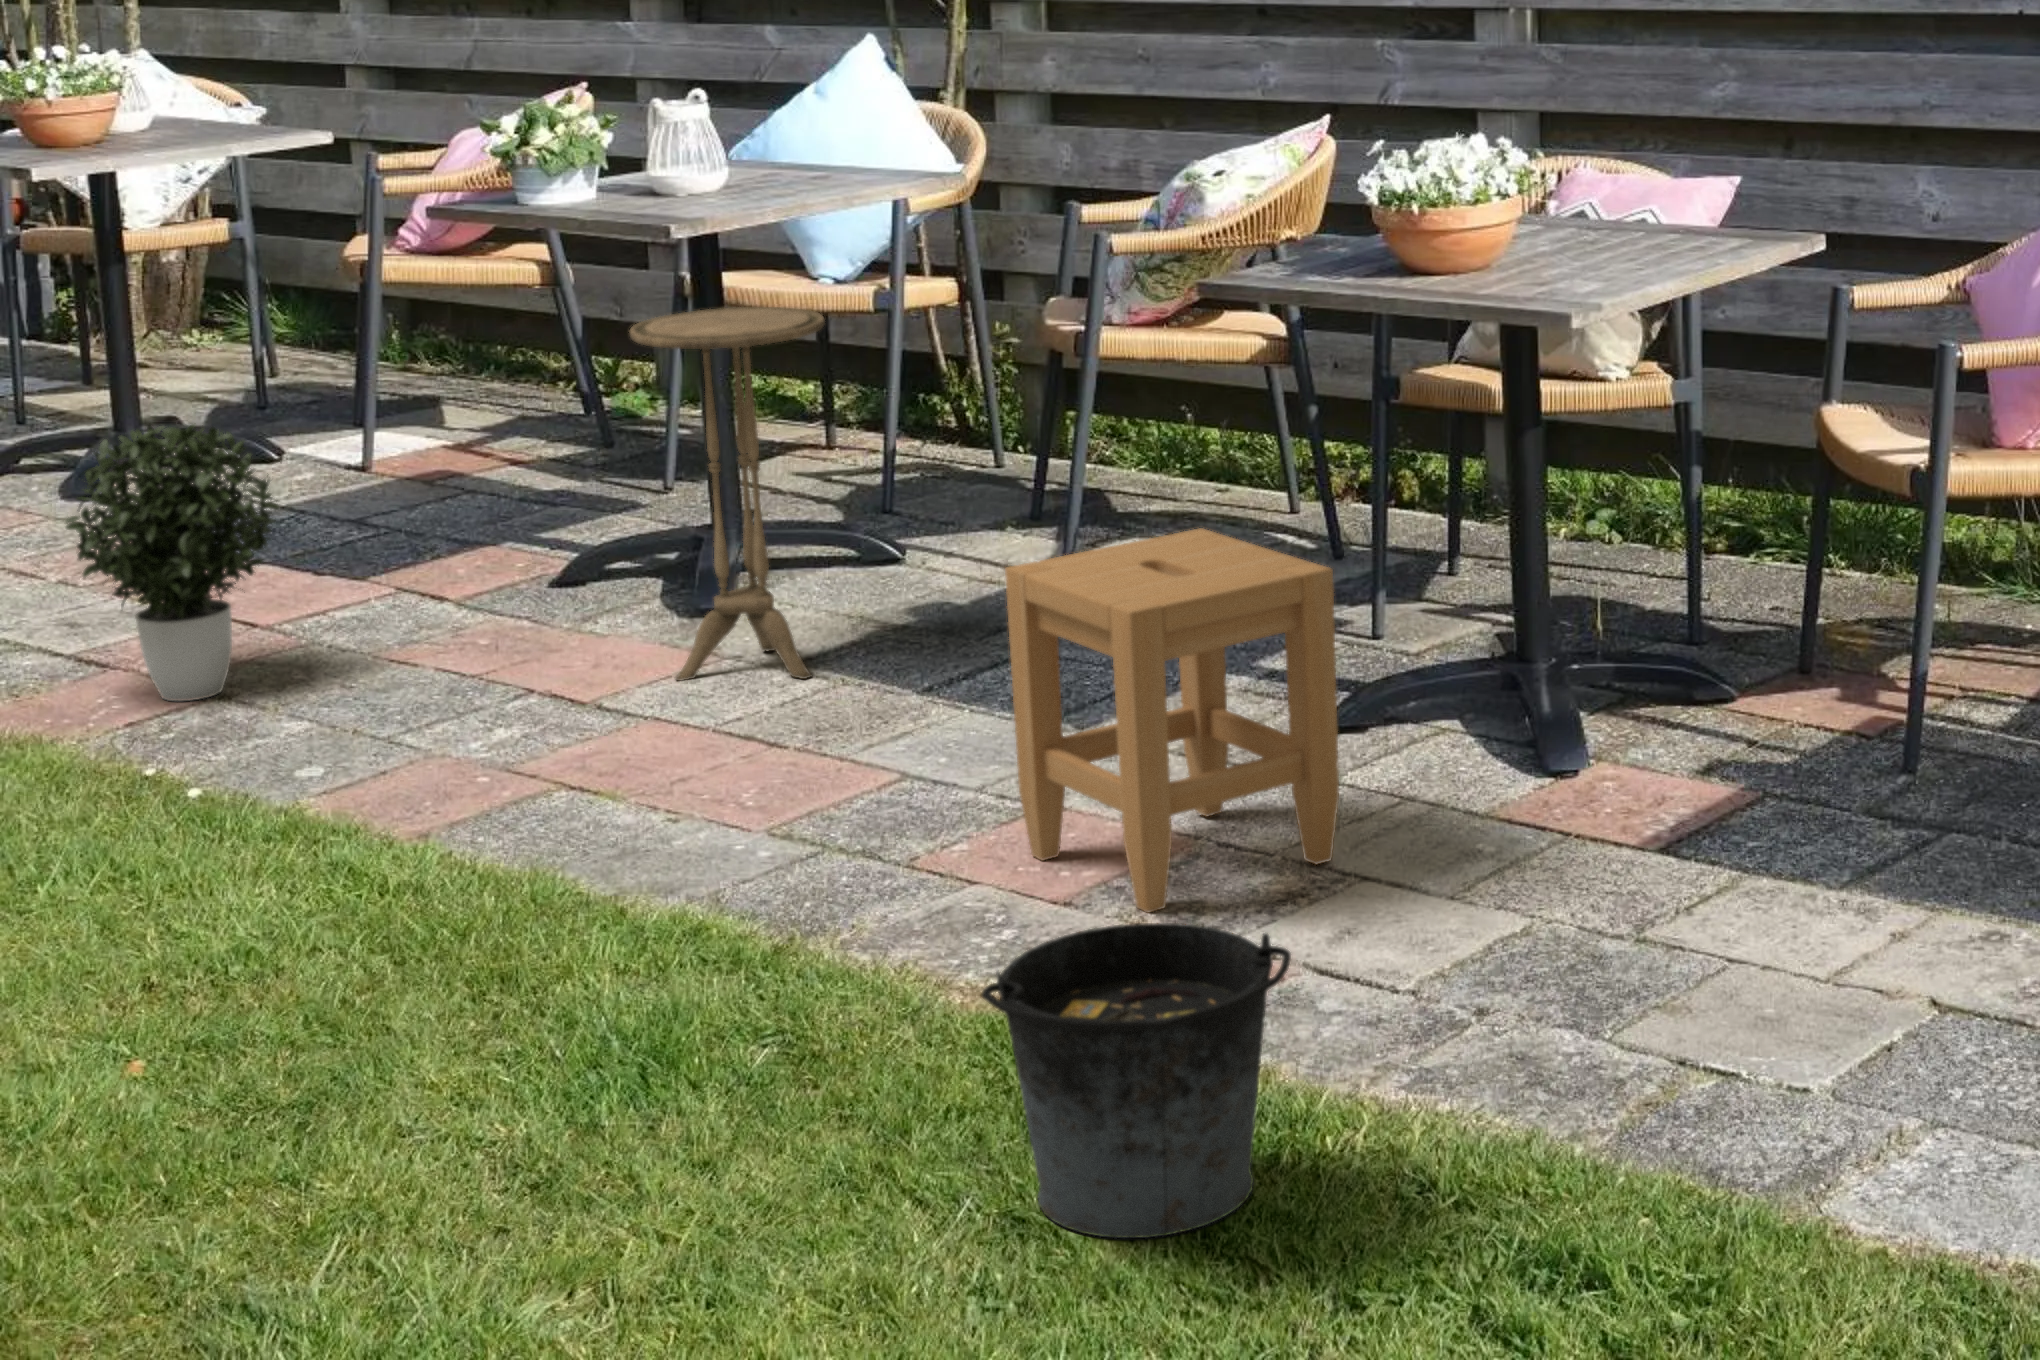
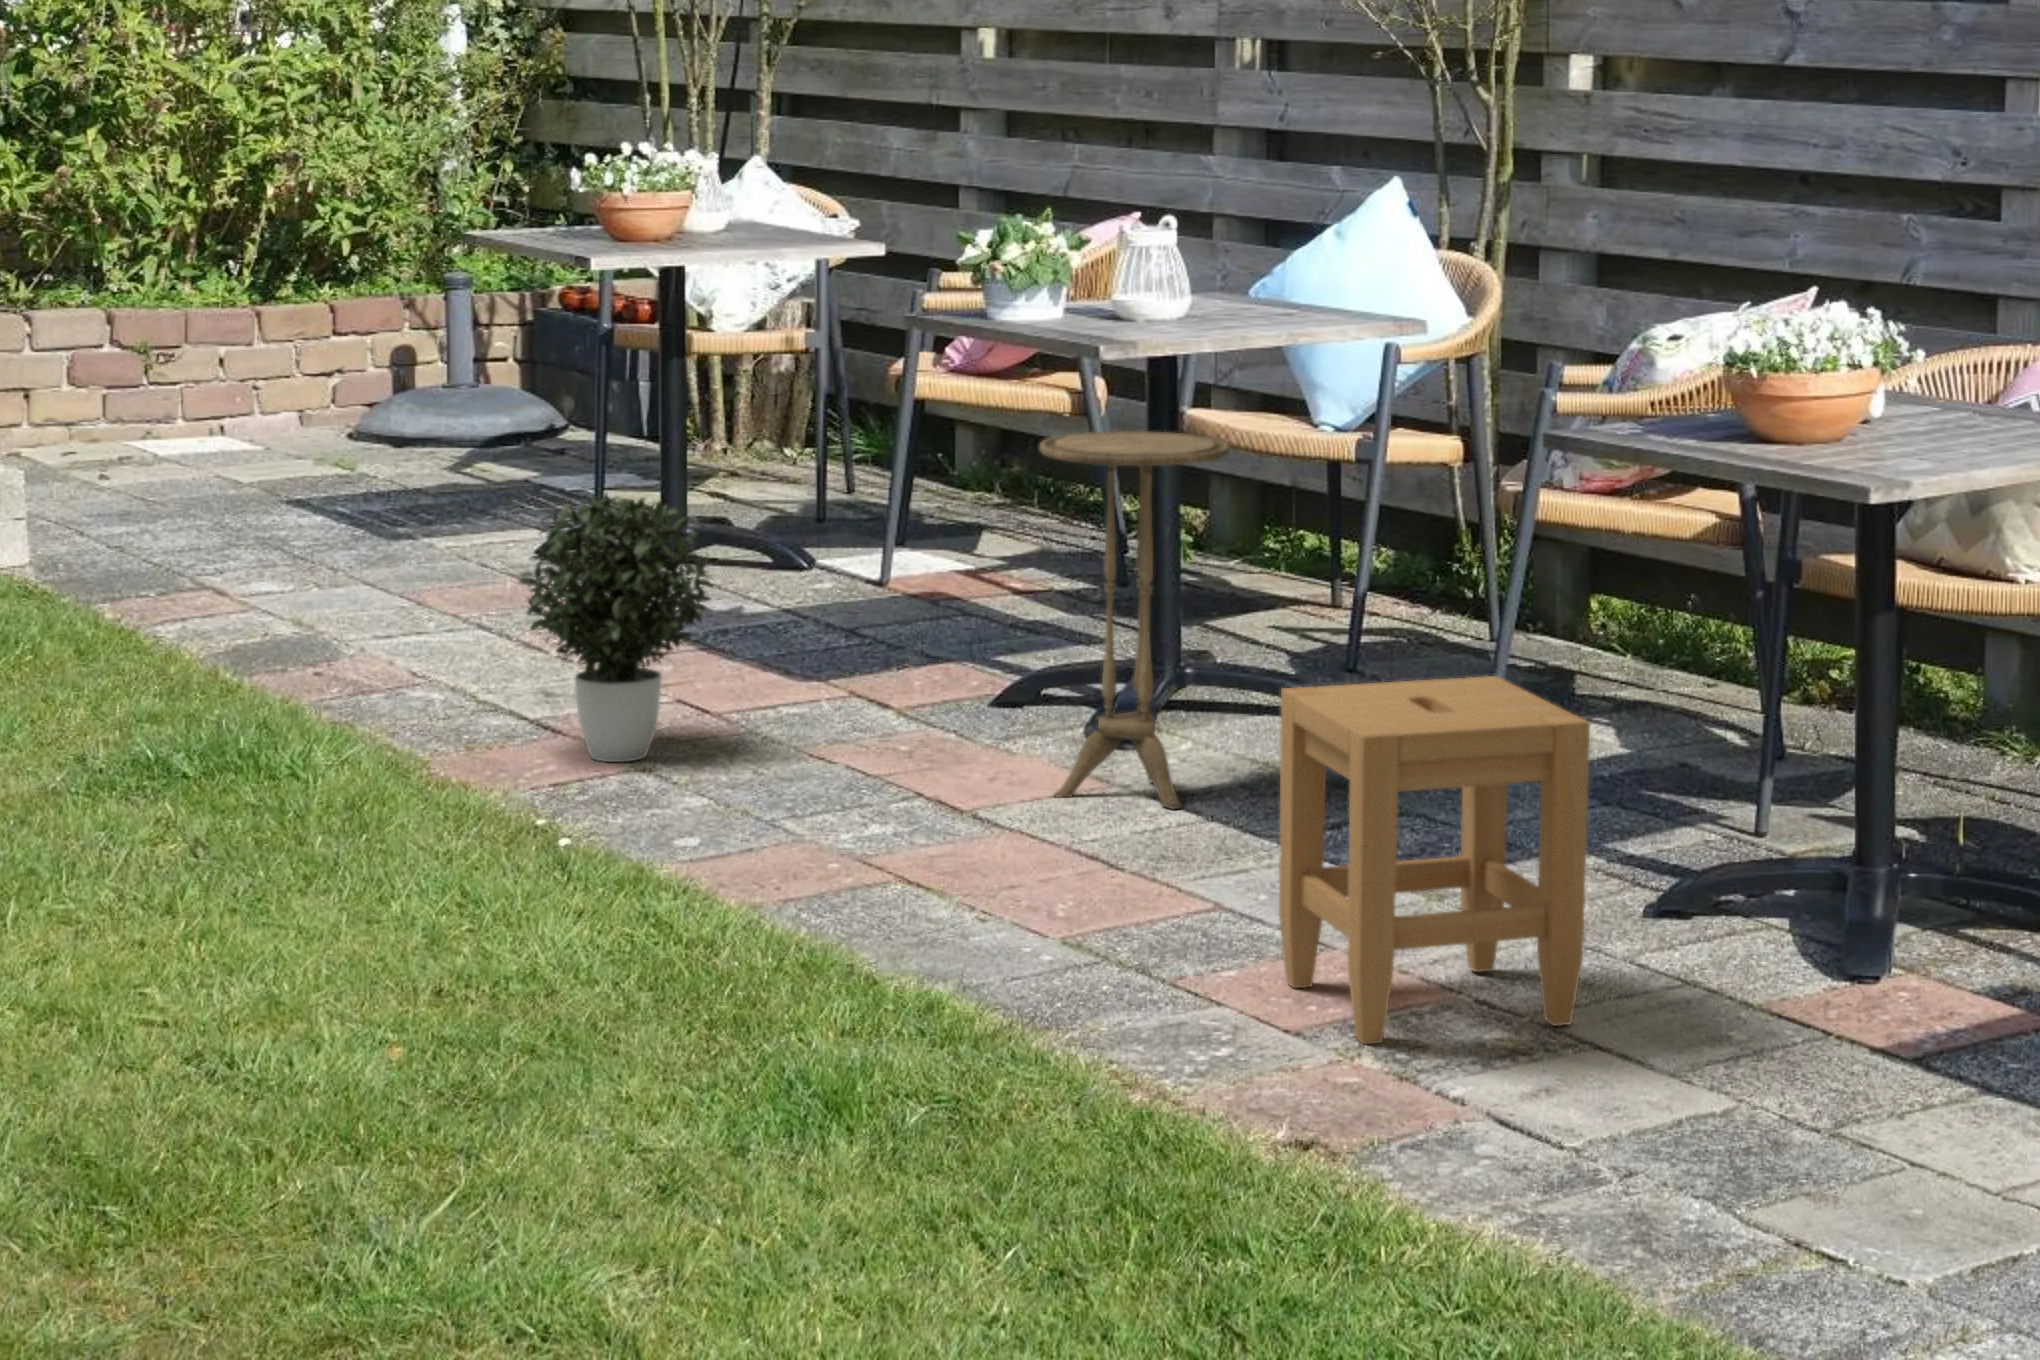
bucket: present [982,923,1291,1238] -> none [1056,1004,1356,1295]

